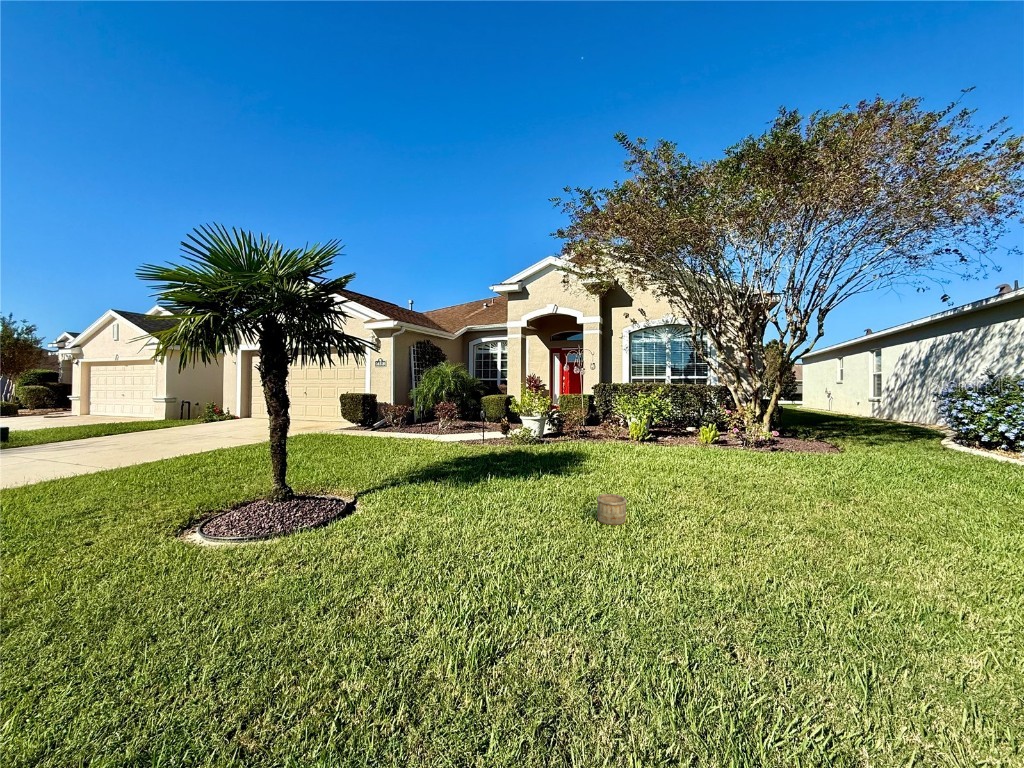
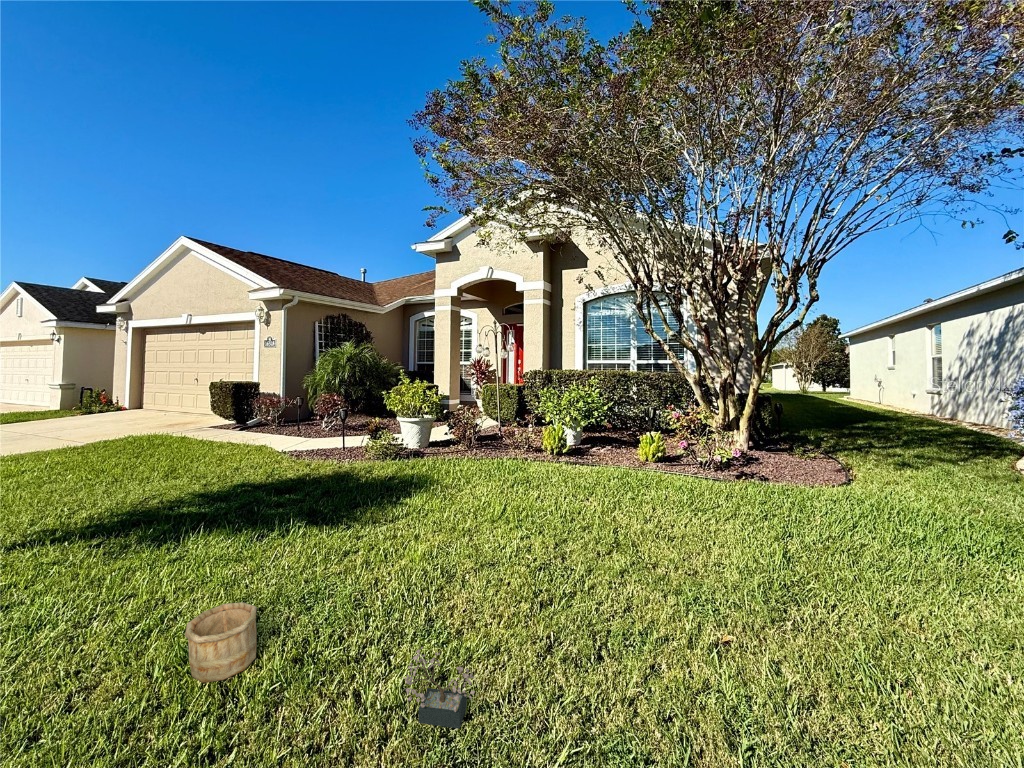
decorative plant: none [716,502,751,532] -> present [403,647,475,729]

